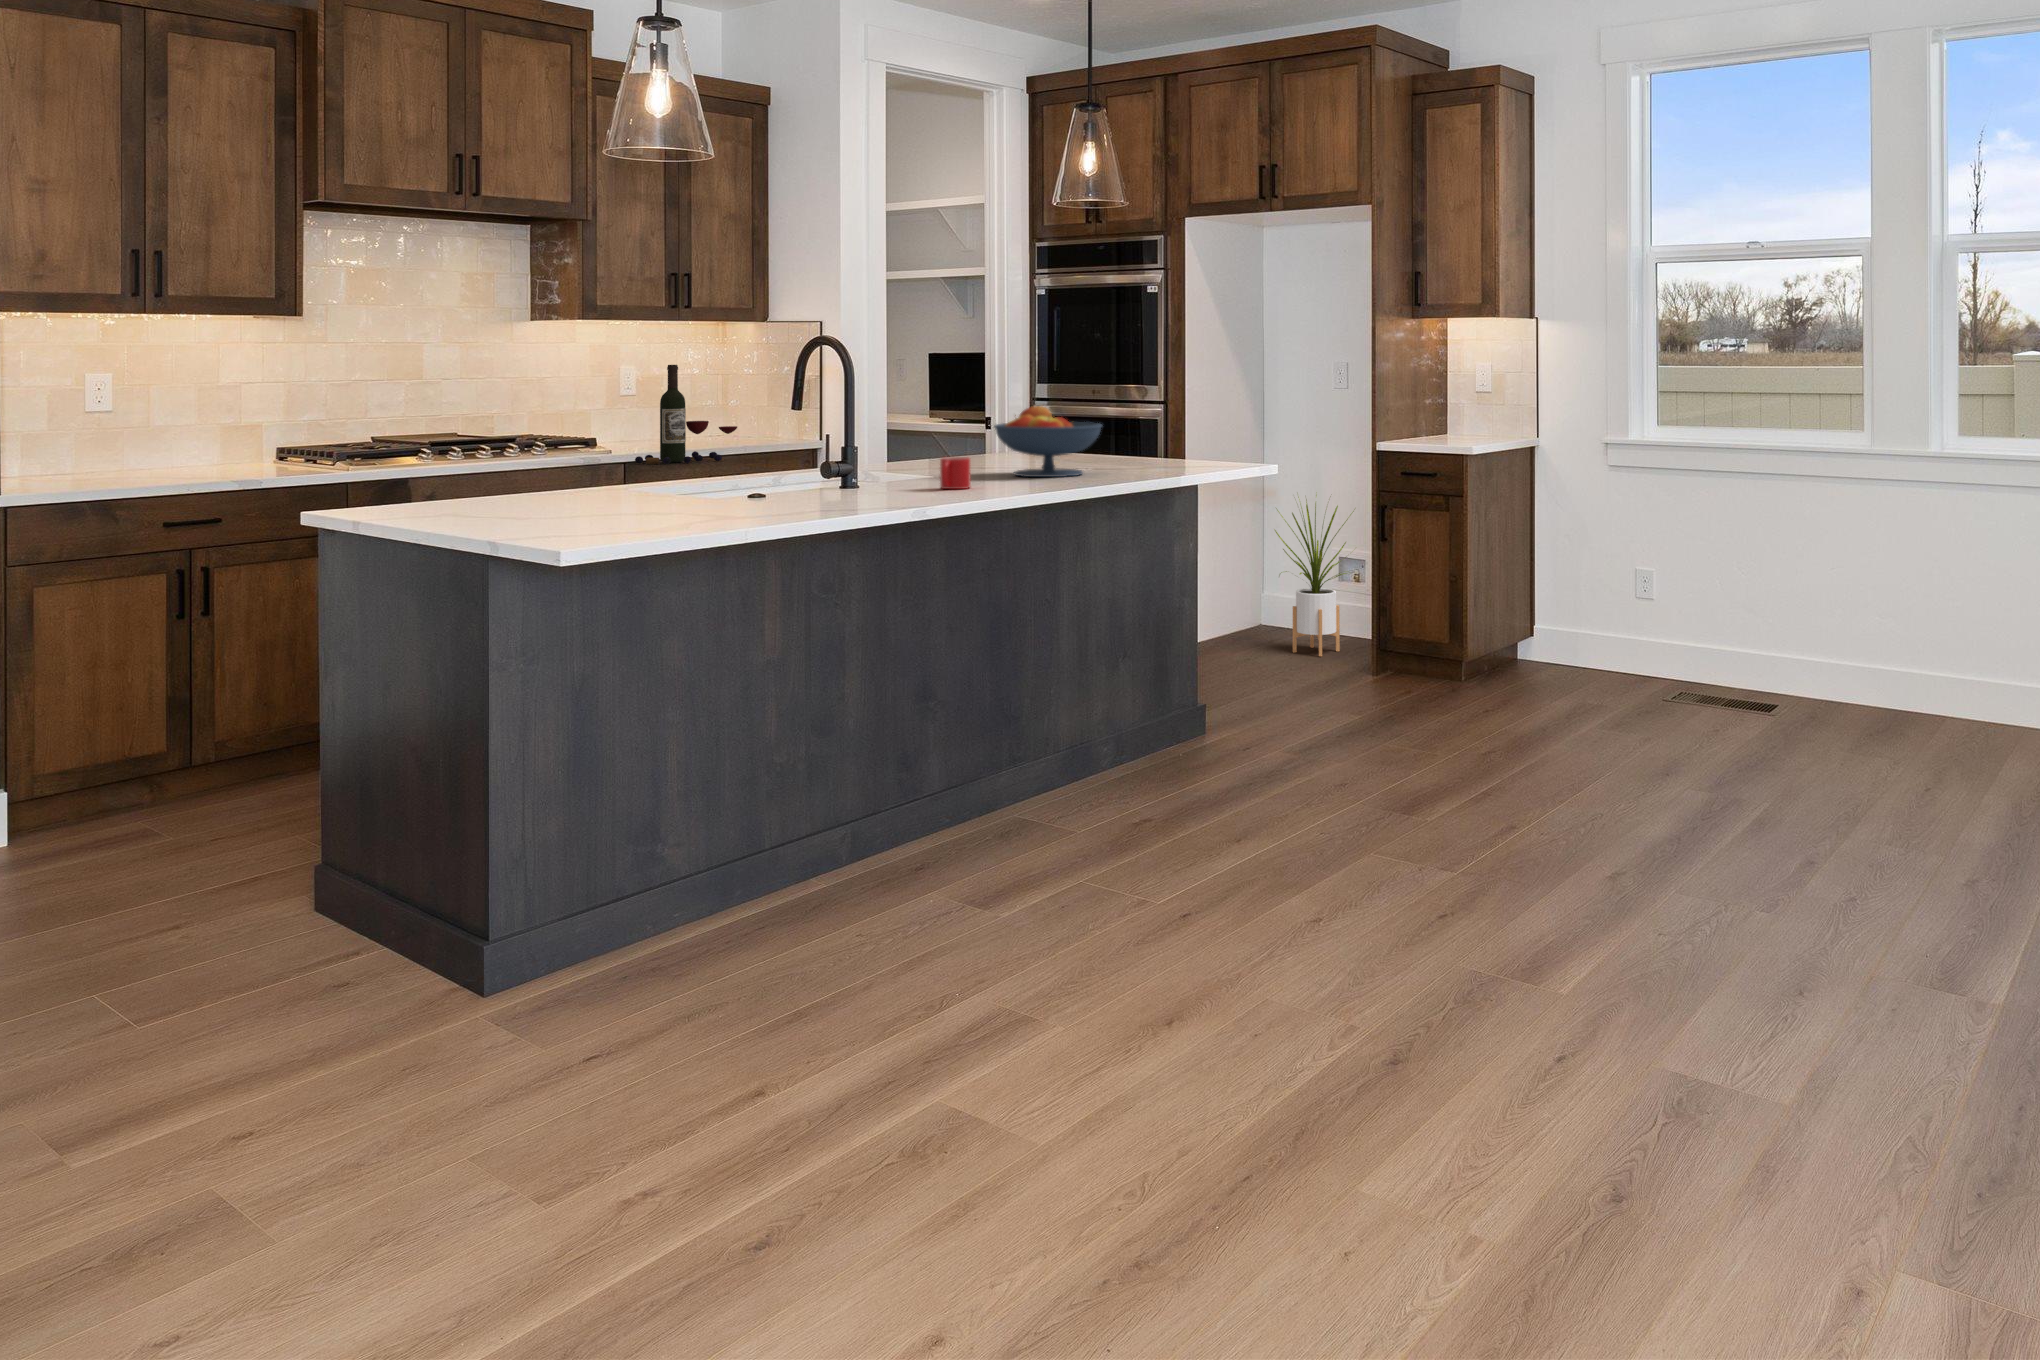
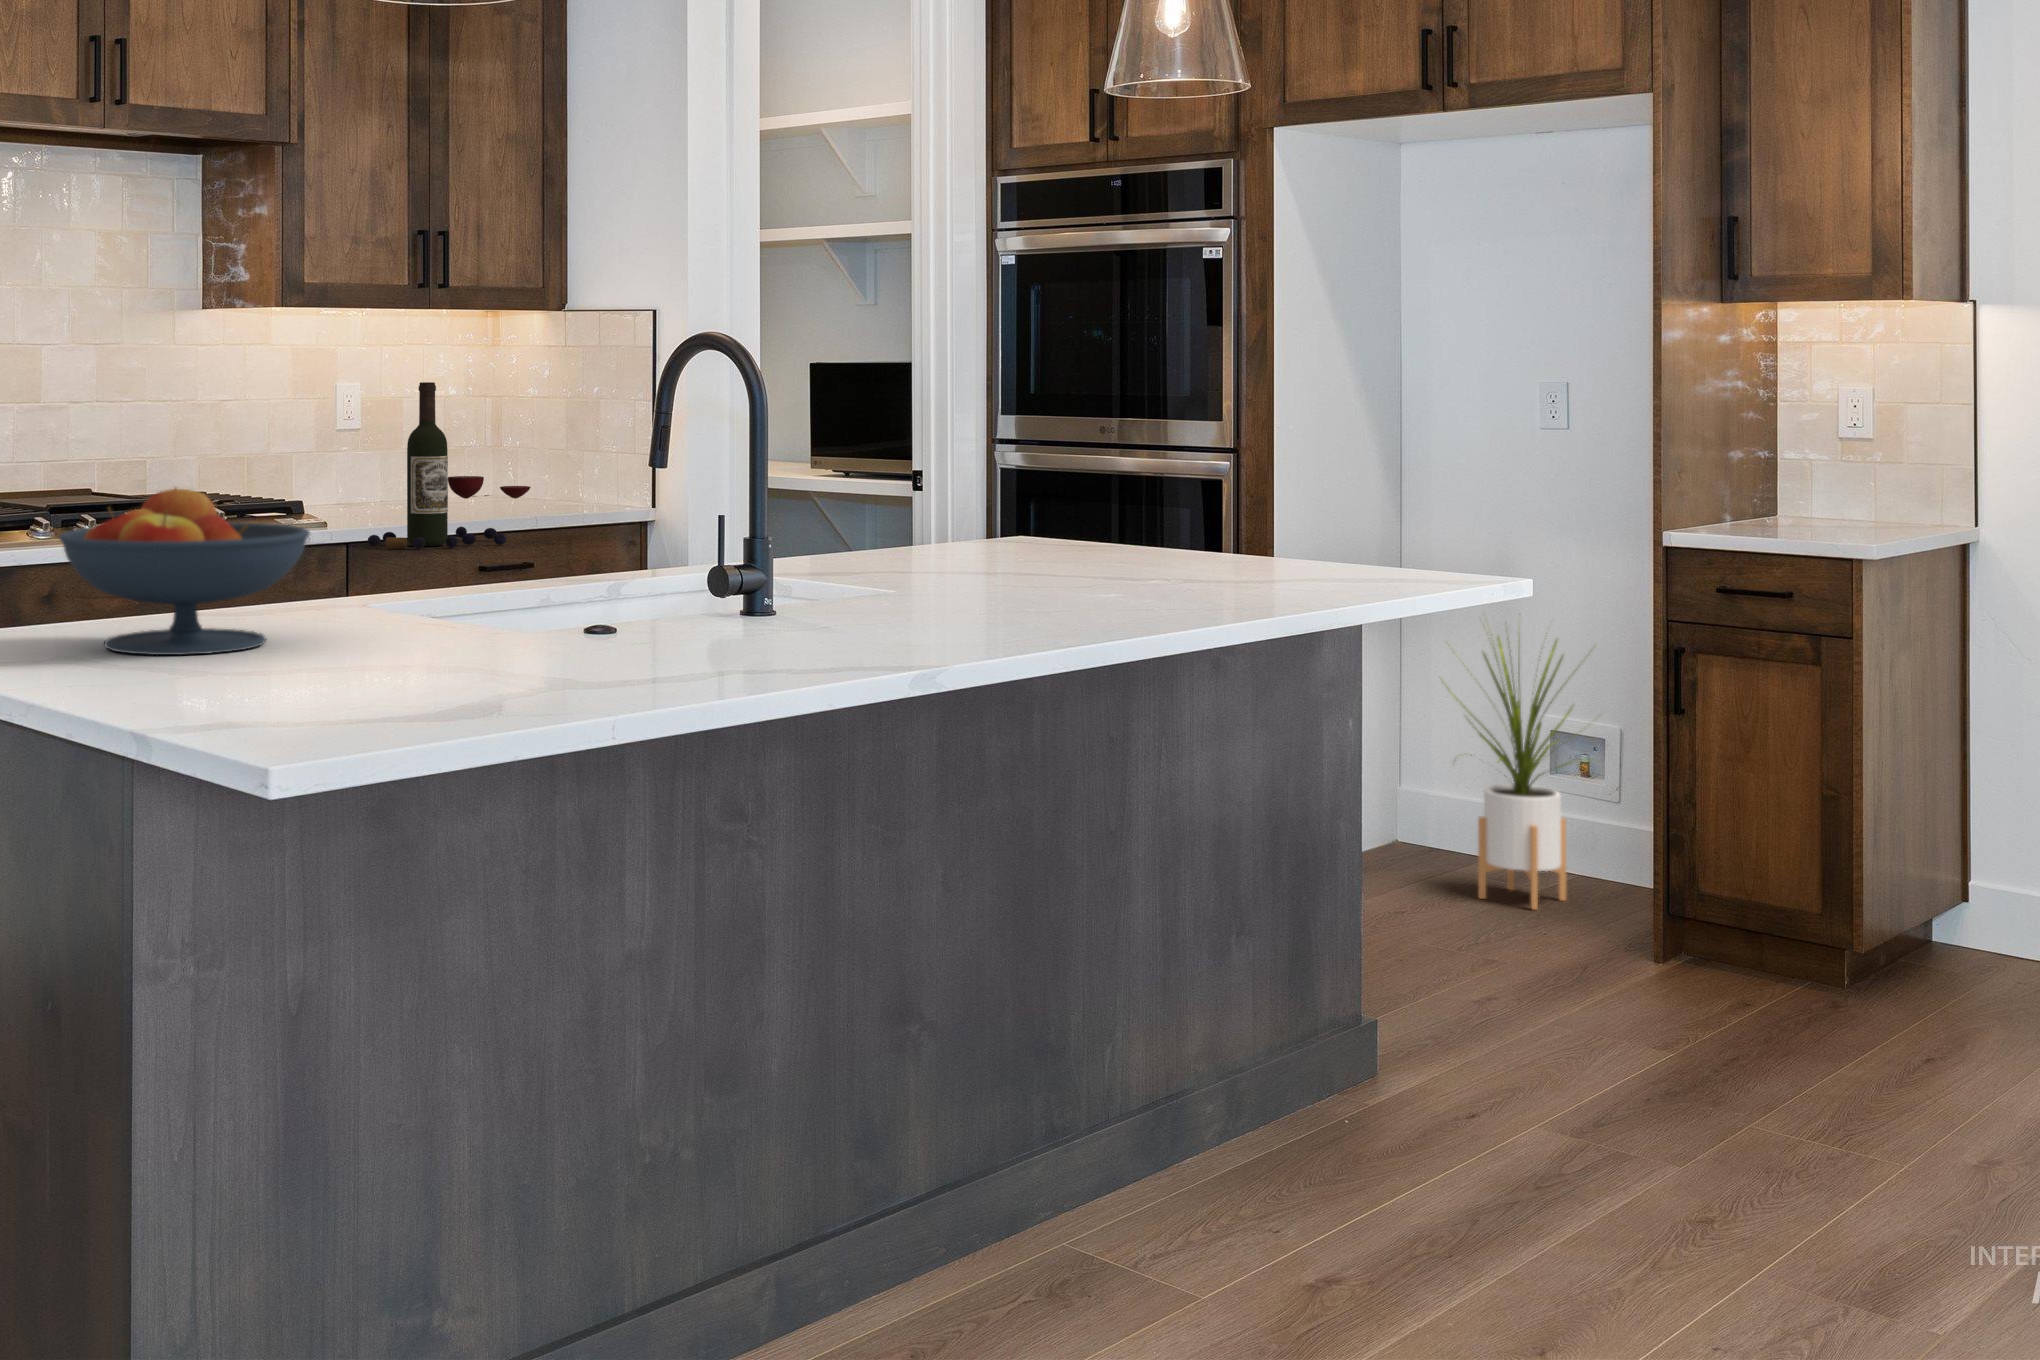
fruit bowl: present [994,406,1102,477] -> present [59,488,310,655]
mug: present [940,457,970,489] -> none [932,559,988,621]

